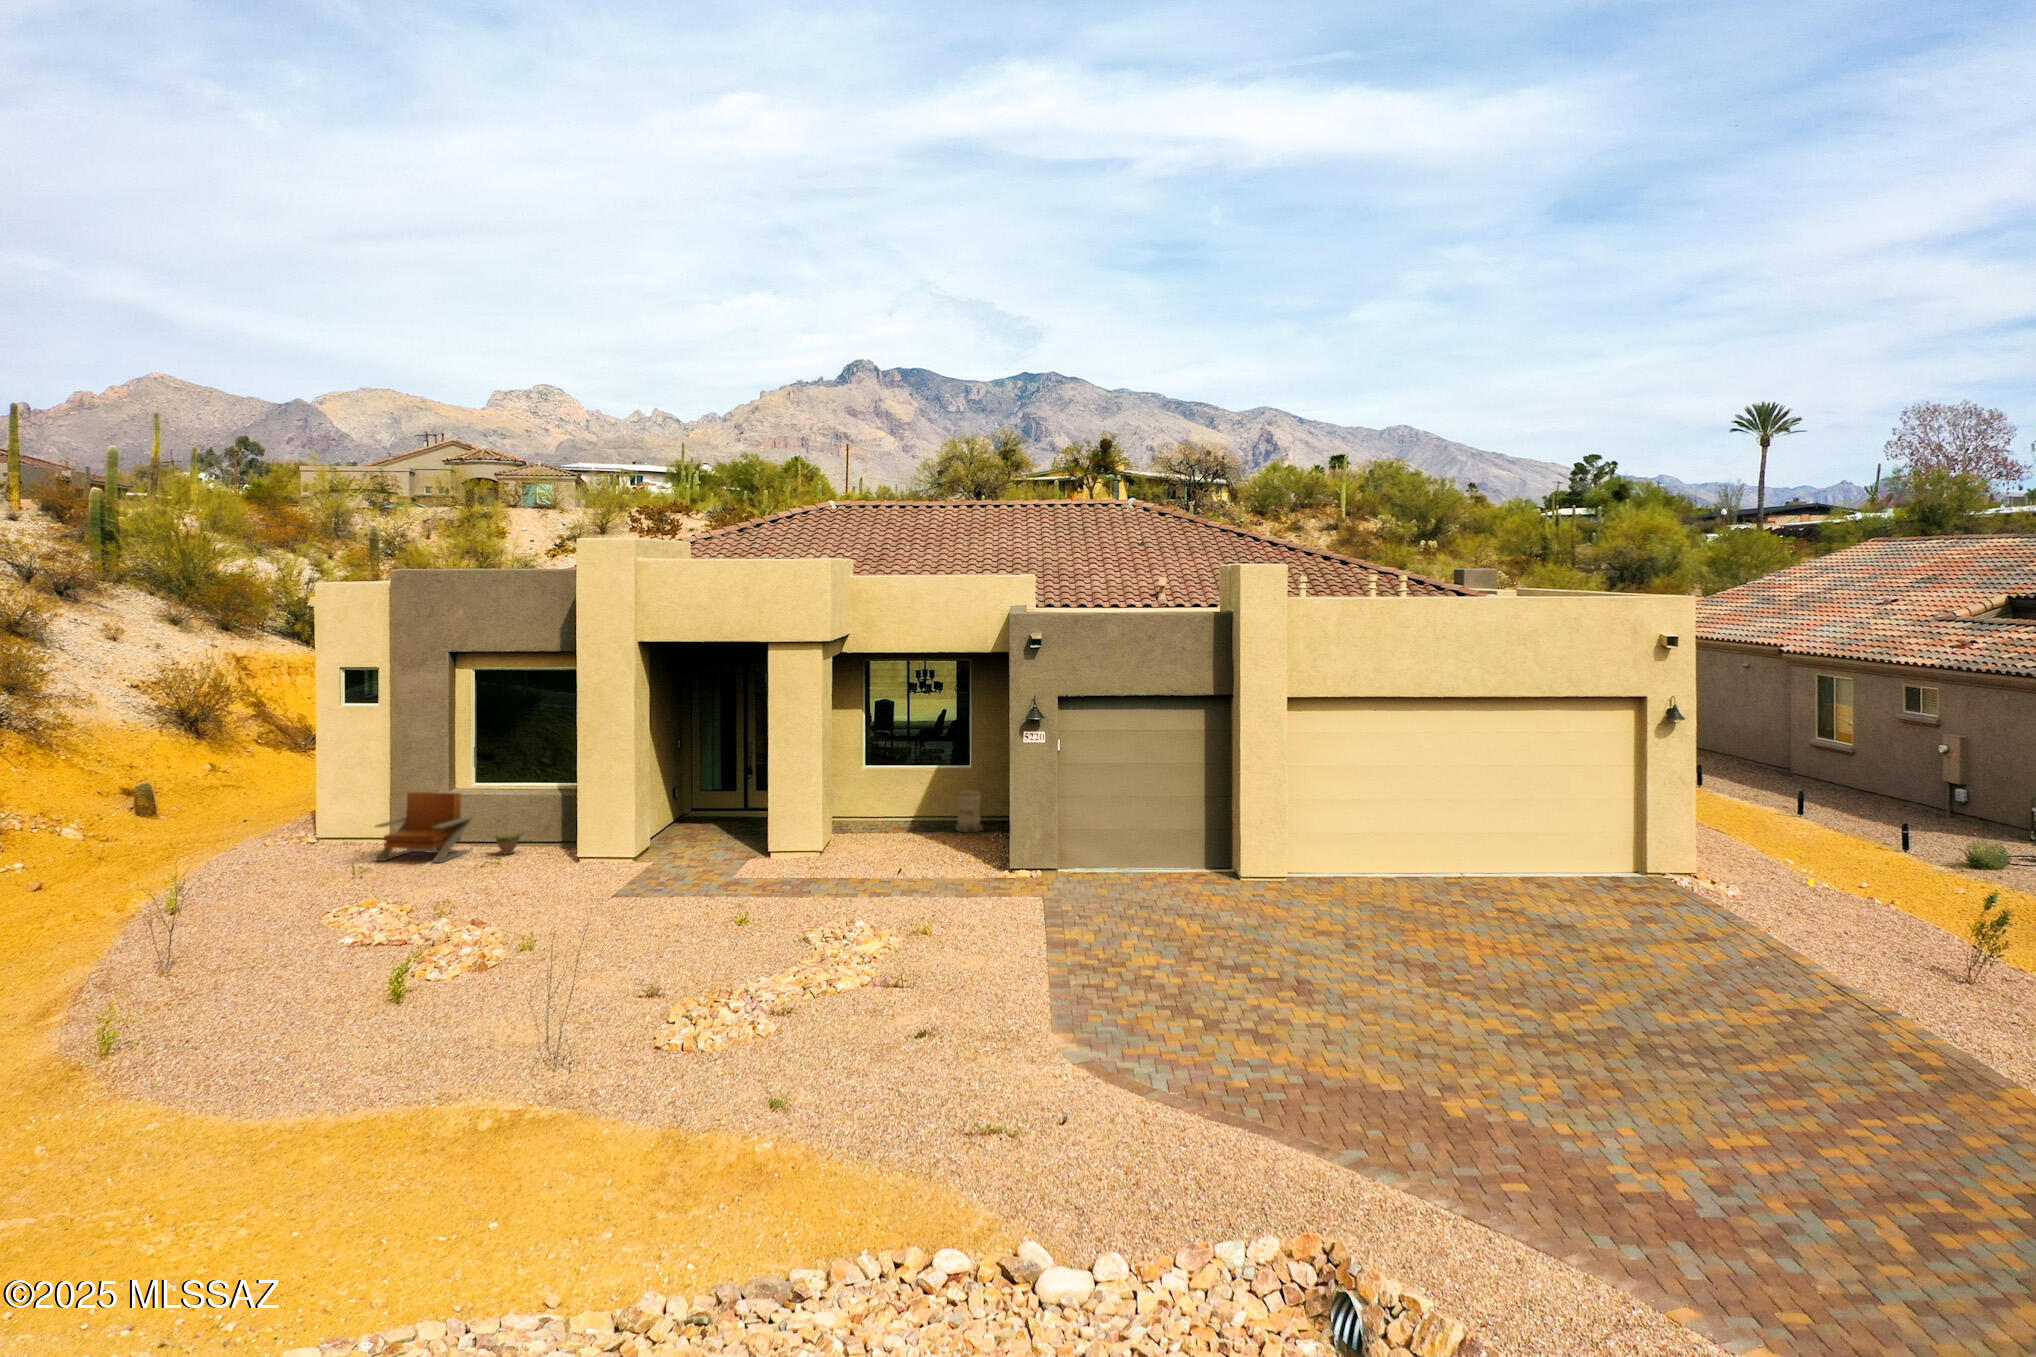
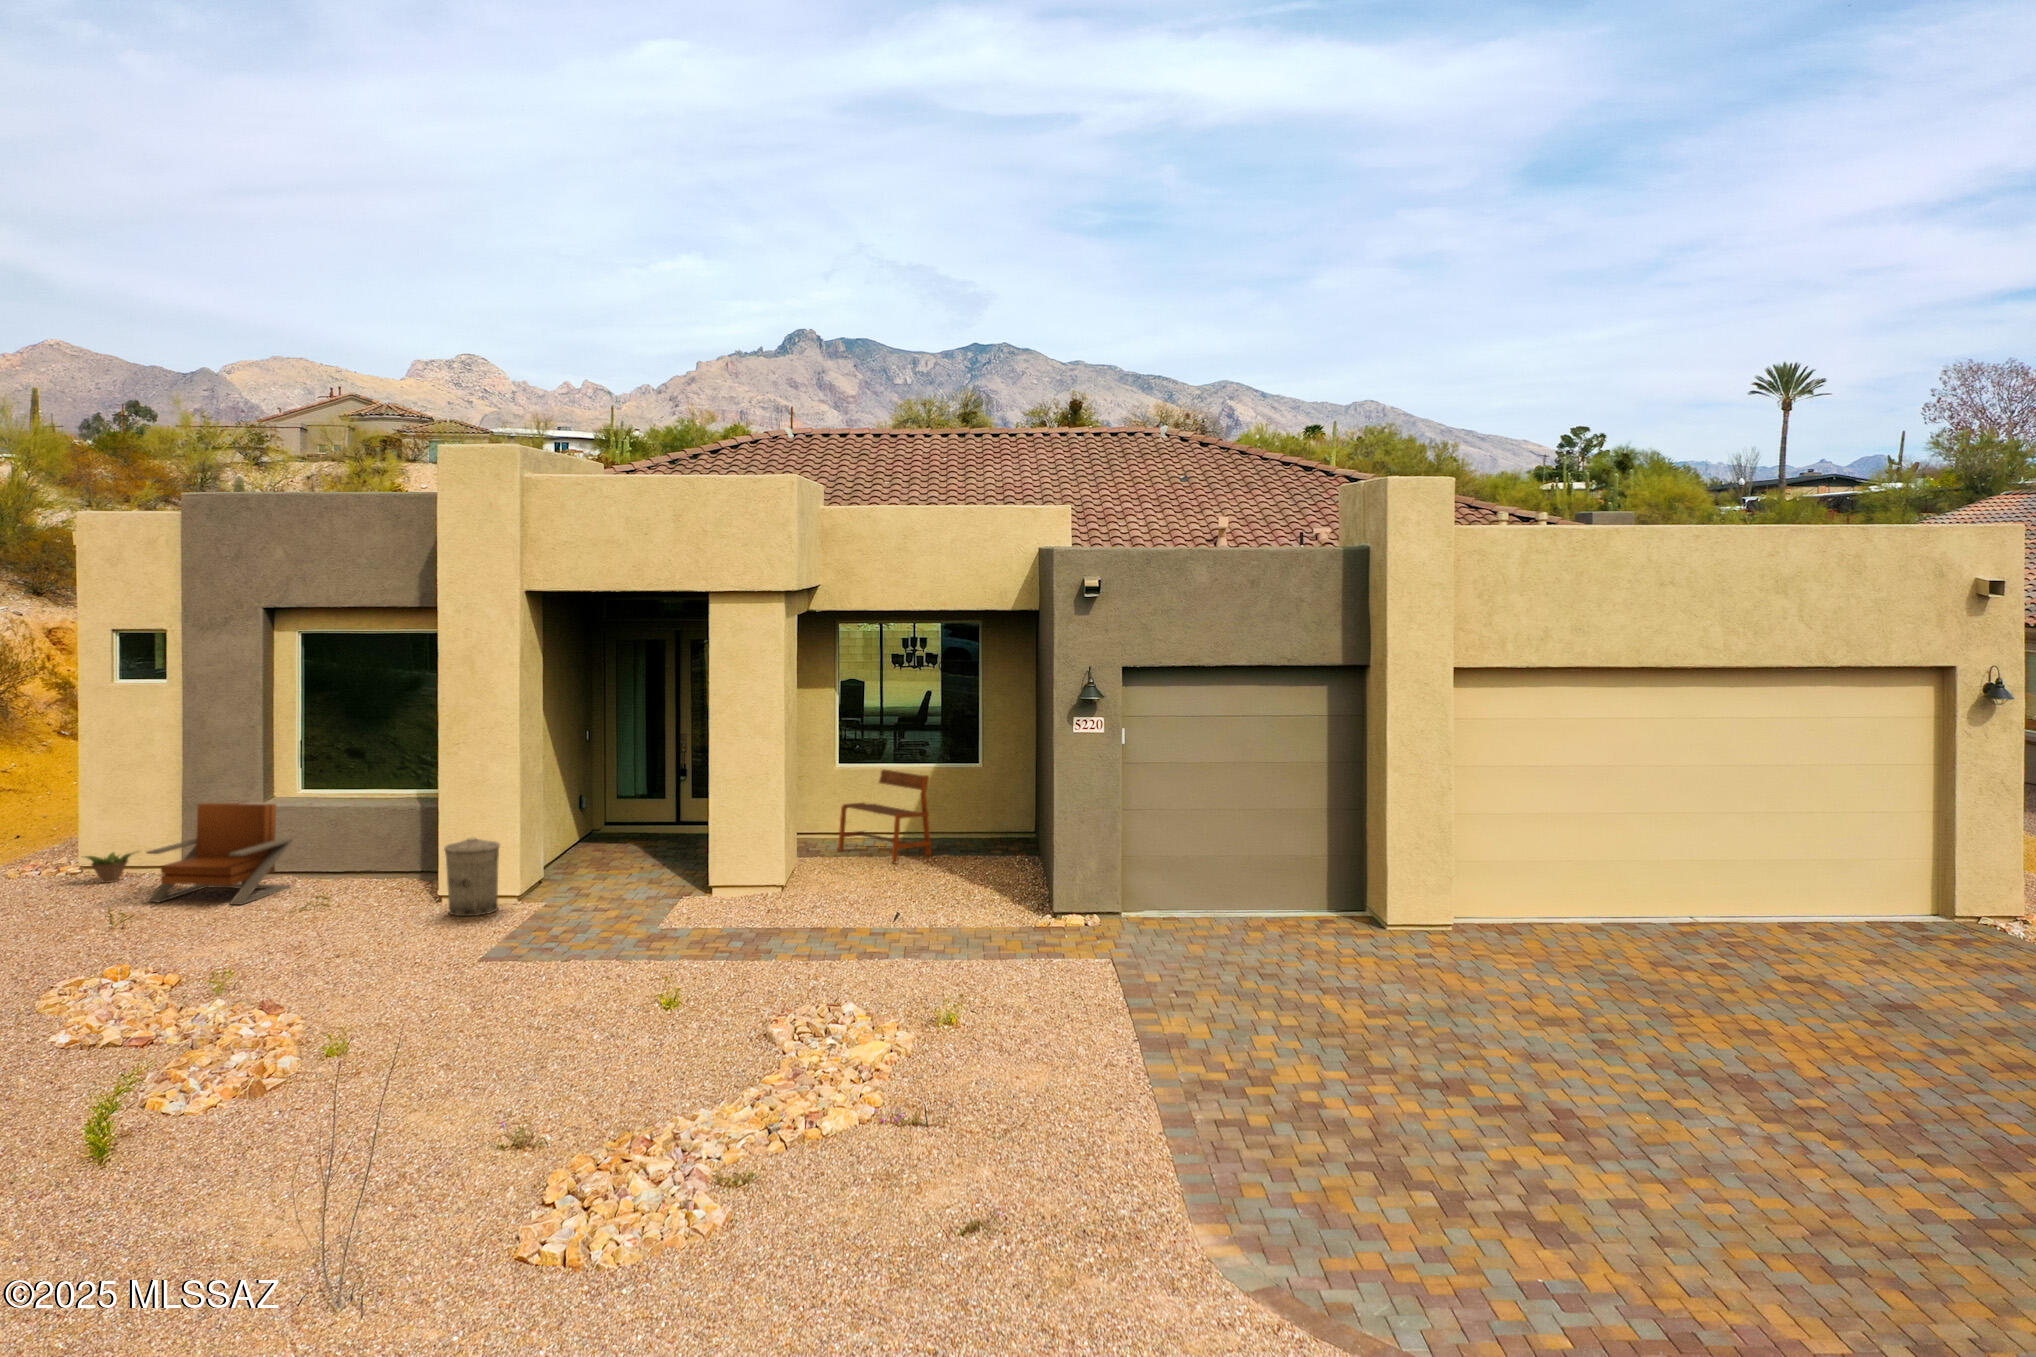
bench: none [861,768,929,837] -> present [838,769,931,863]
trash can: present [955,790,982,832] -> present [444,838,500,916]
decorative plant: present [495,833,524,854] -> present [86,852,134,883]

